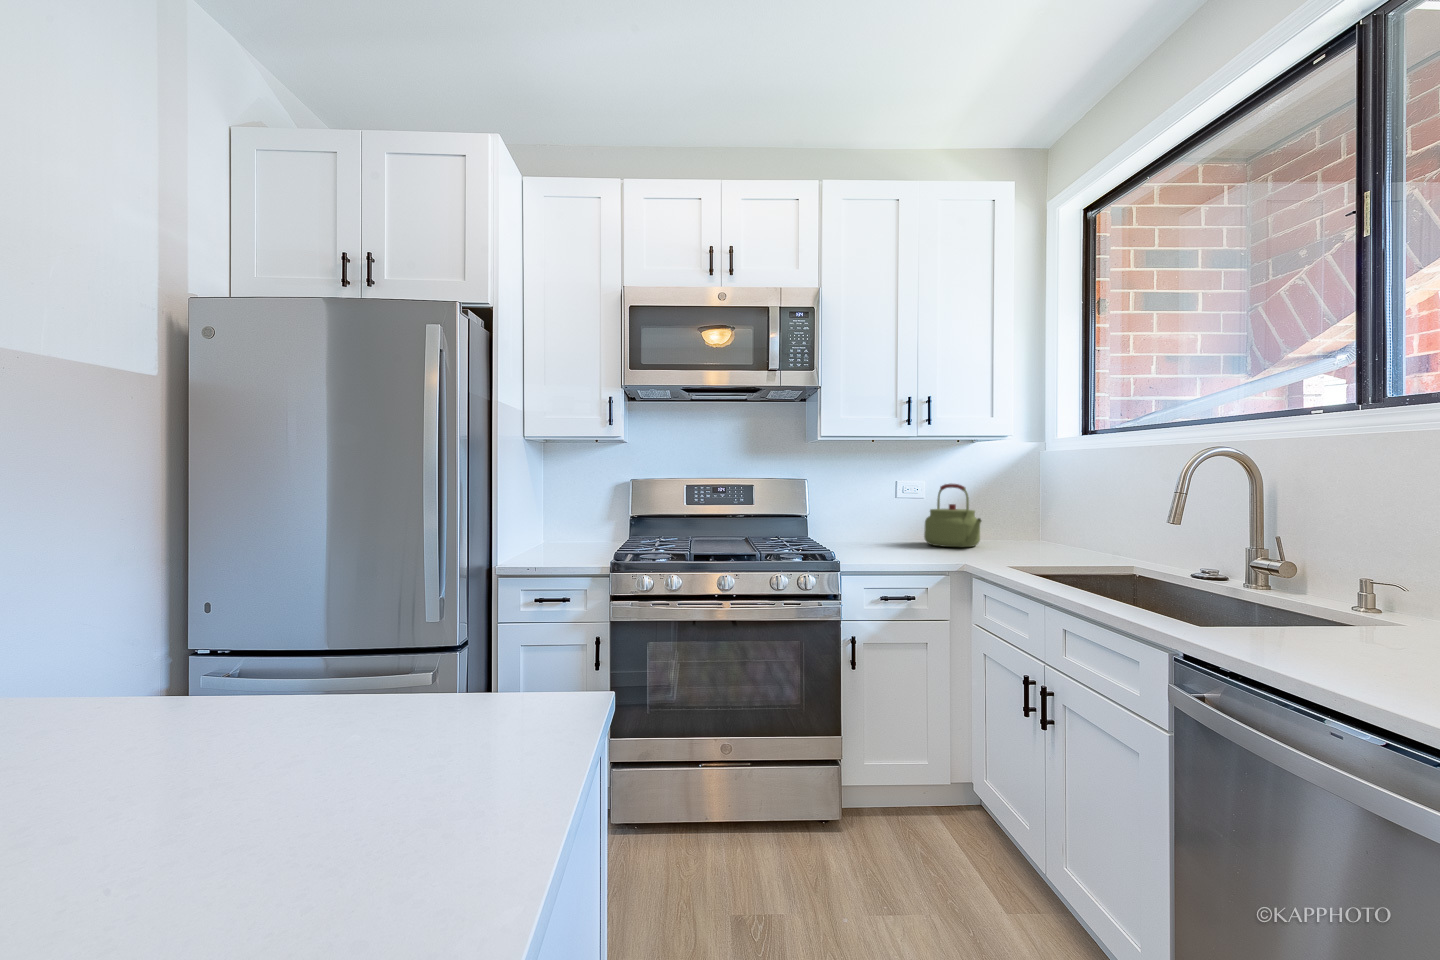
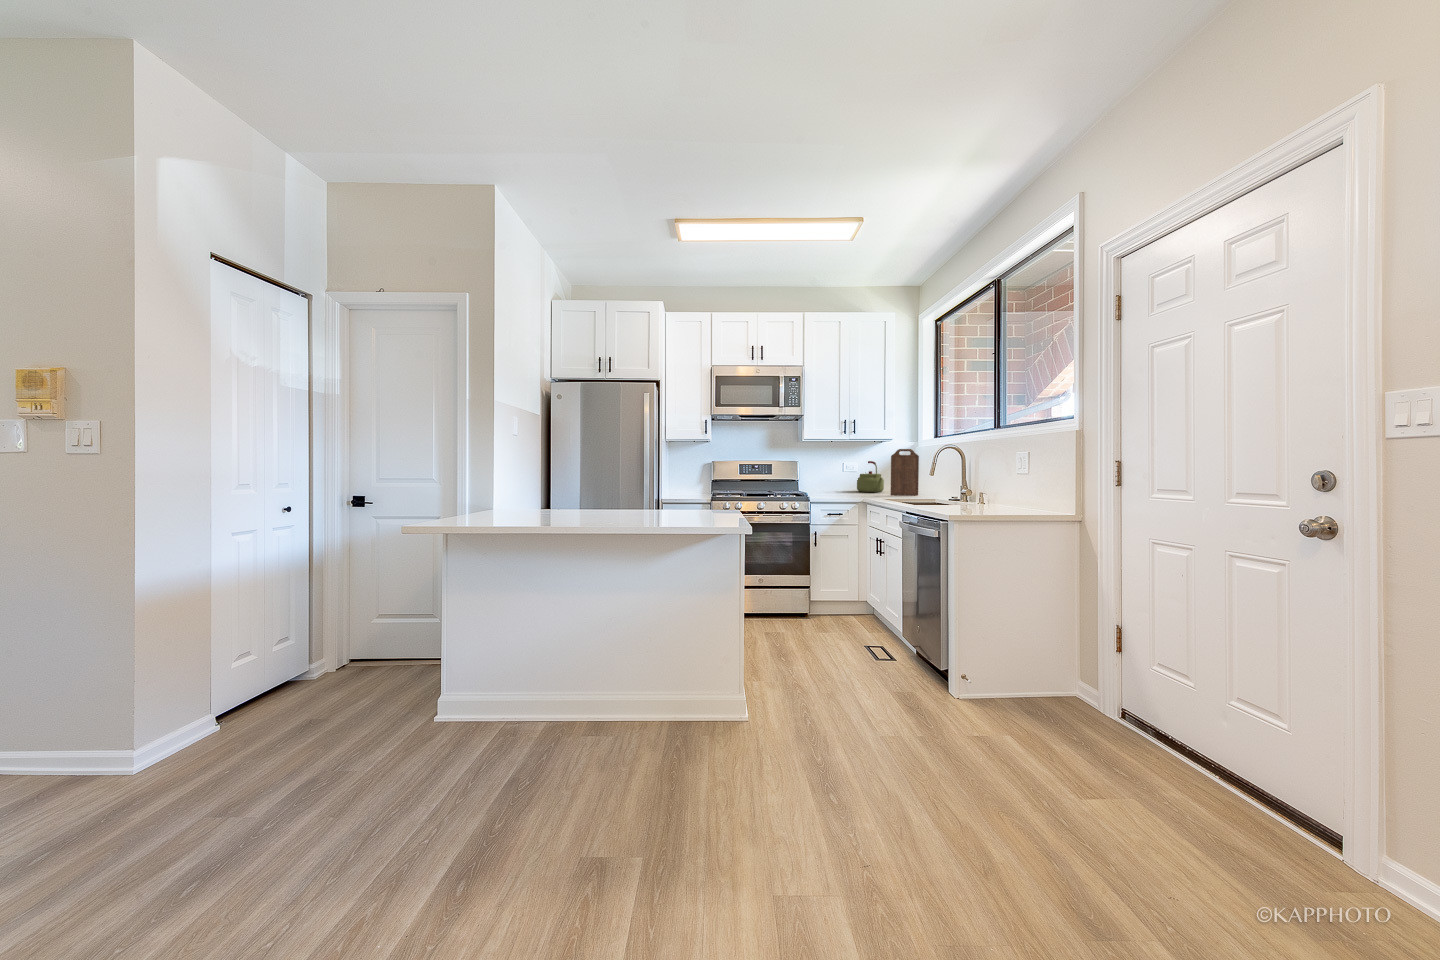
cutting board: none [1010,458,1071,559] -> present [891,449,919,496]

